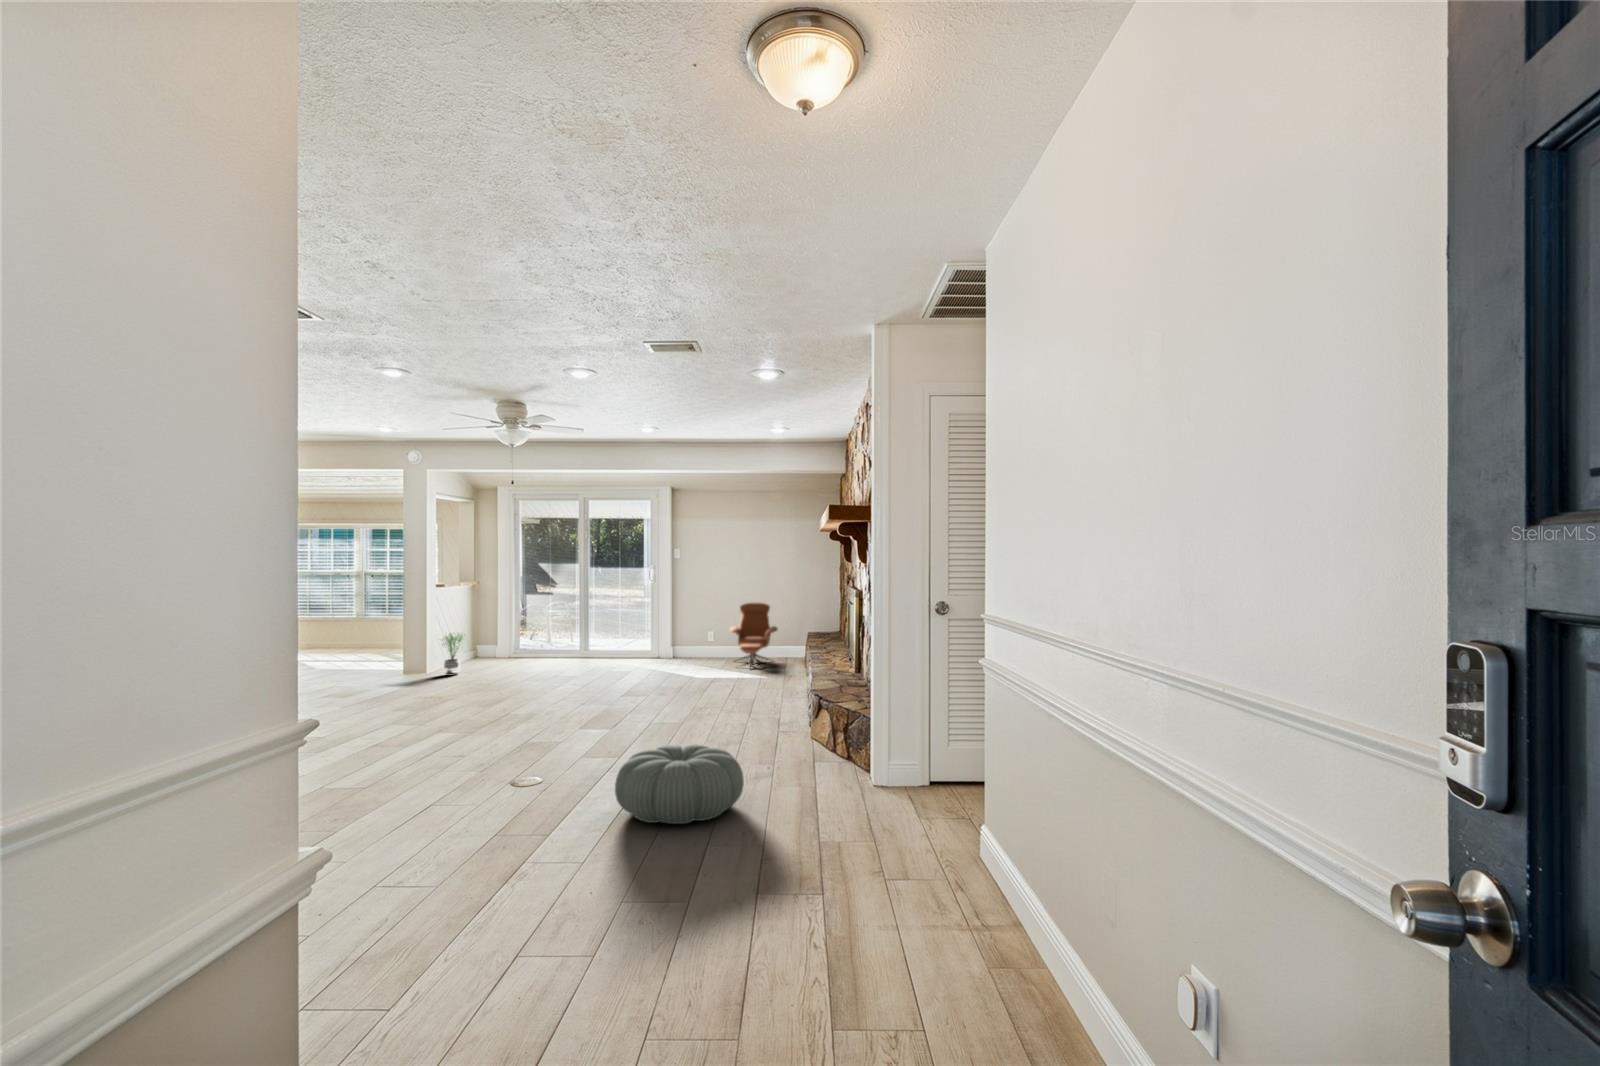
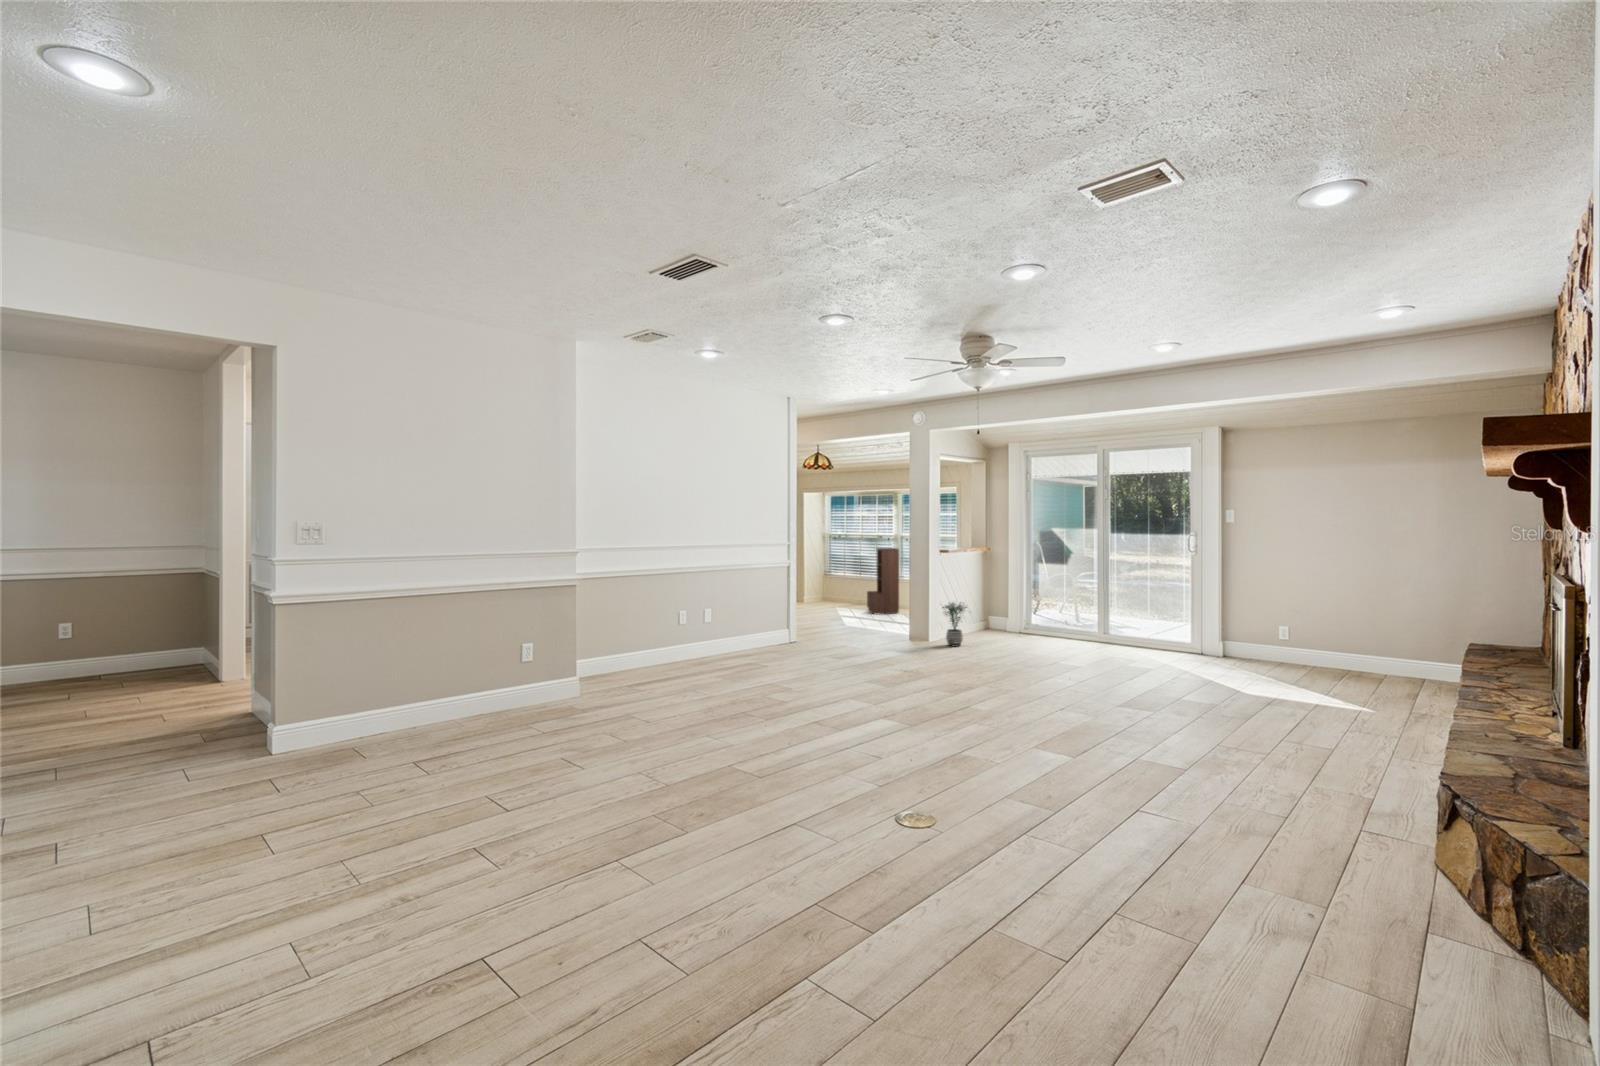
bookshelf: none [321,584,365,657] -> present [867,548,899,614]
lounge chair: present [730,603,777,666] -> none [1313,589,1405,691]
pouf: present [615,744,744,824] -> none [983,829,1219,1006]

